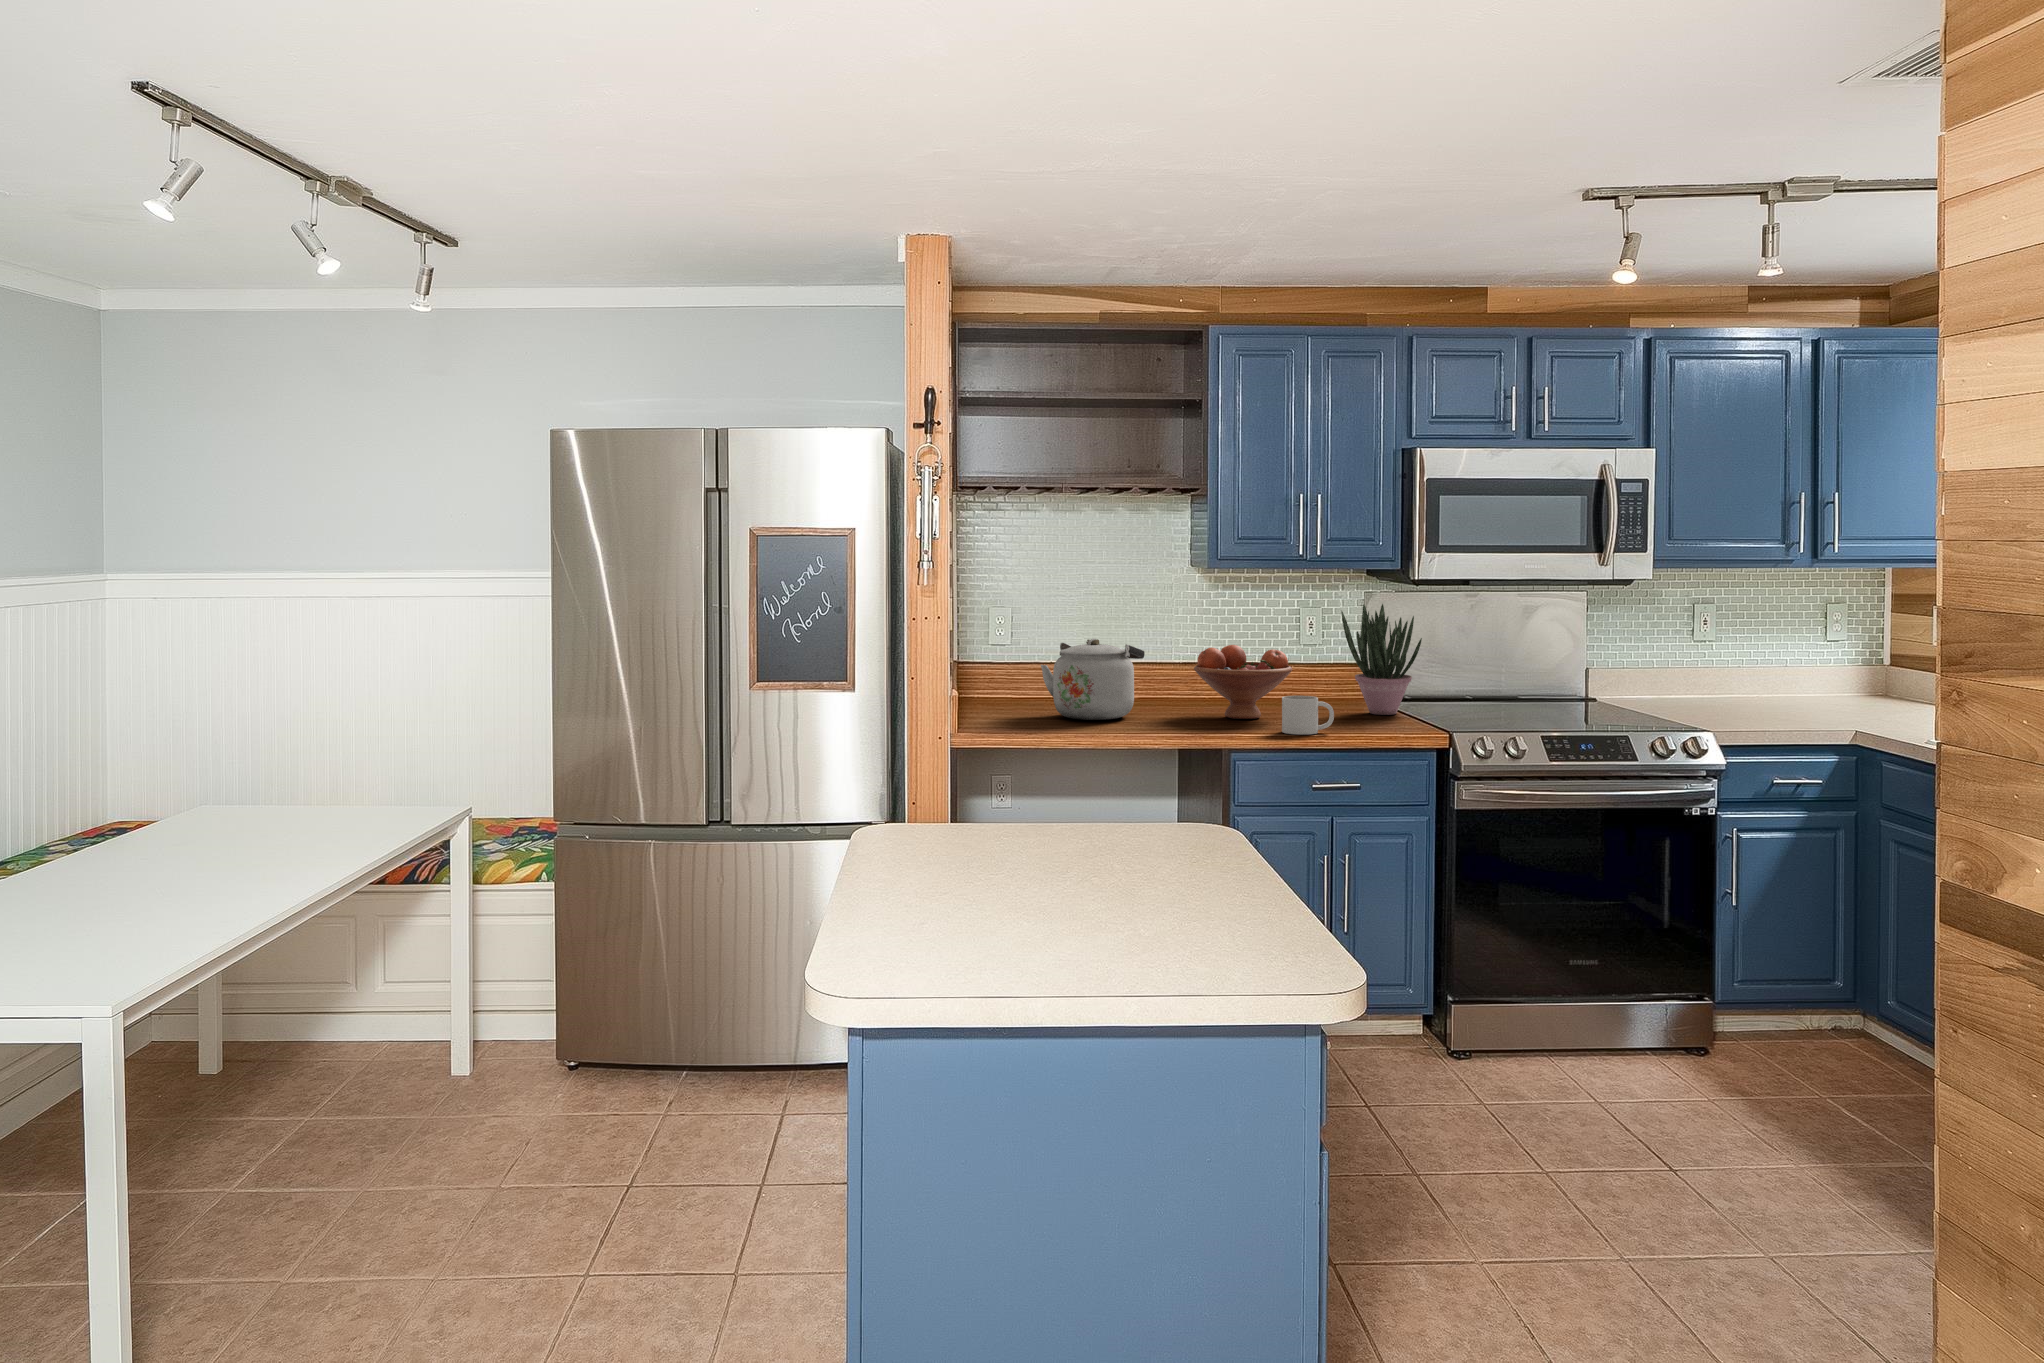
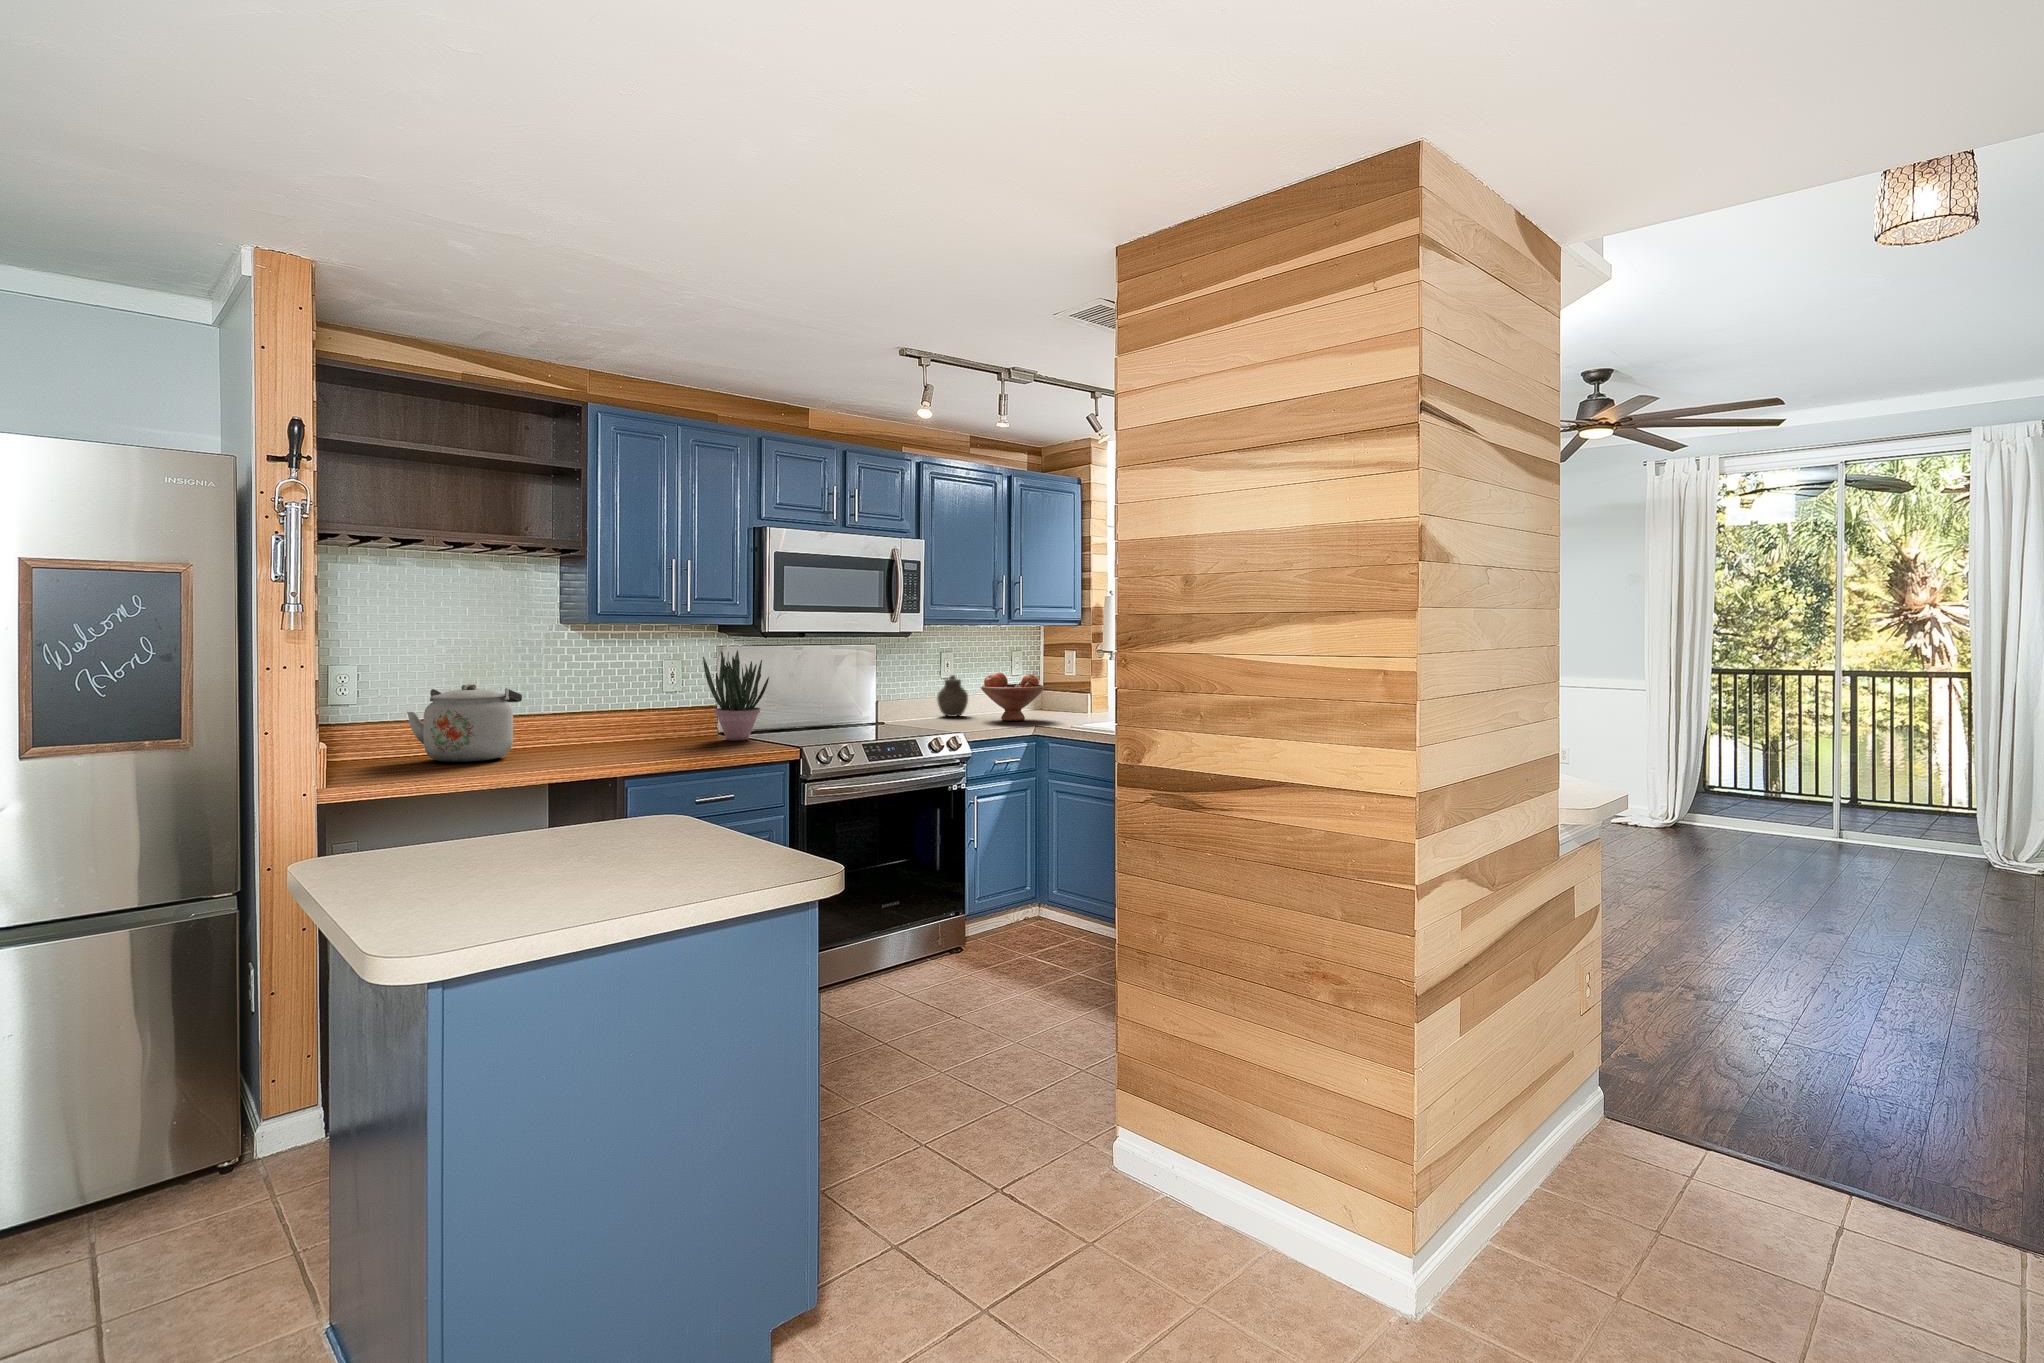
jar: none [1685,638,1736,698] -> present [937,675,968,717]
fruit bowl: present [1194,645,1292,719] -> present [981,672,1045,721]
mug: present [1282,696,1334,735] -> none [664,726,709,759]

